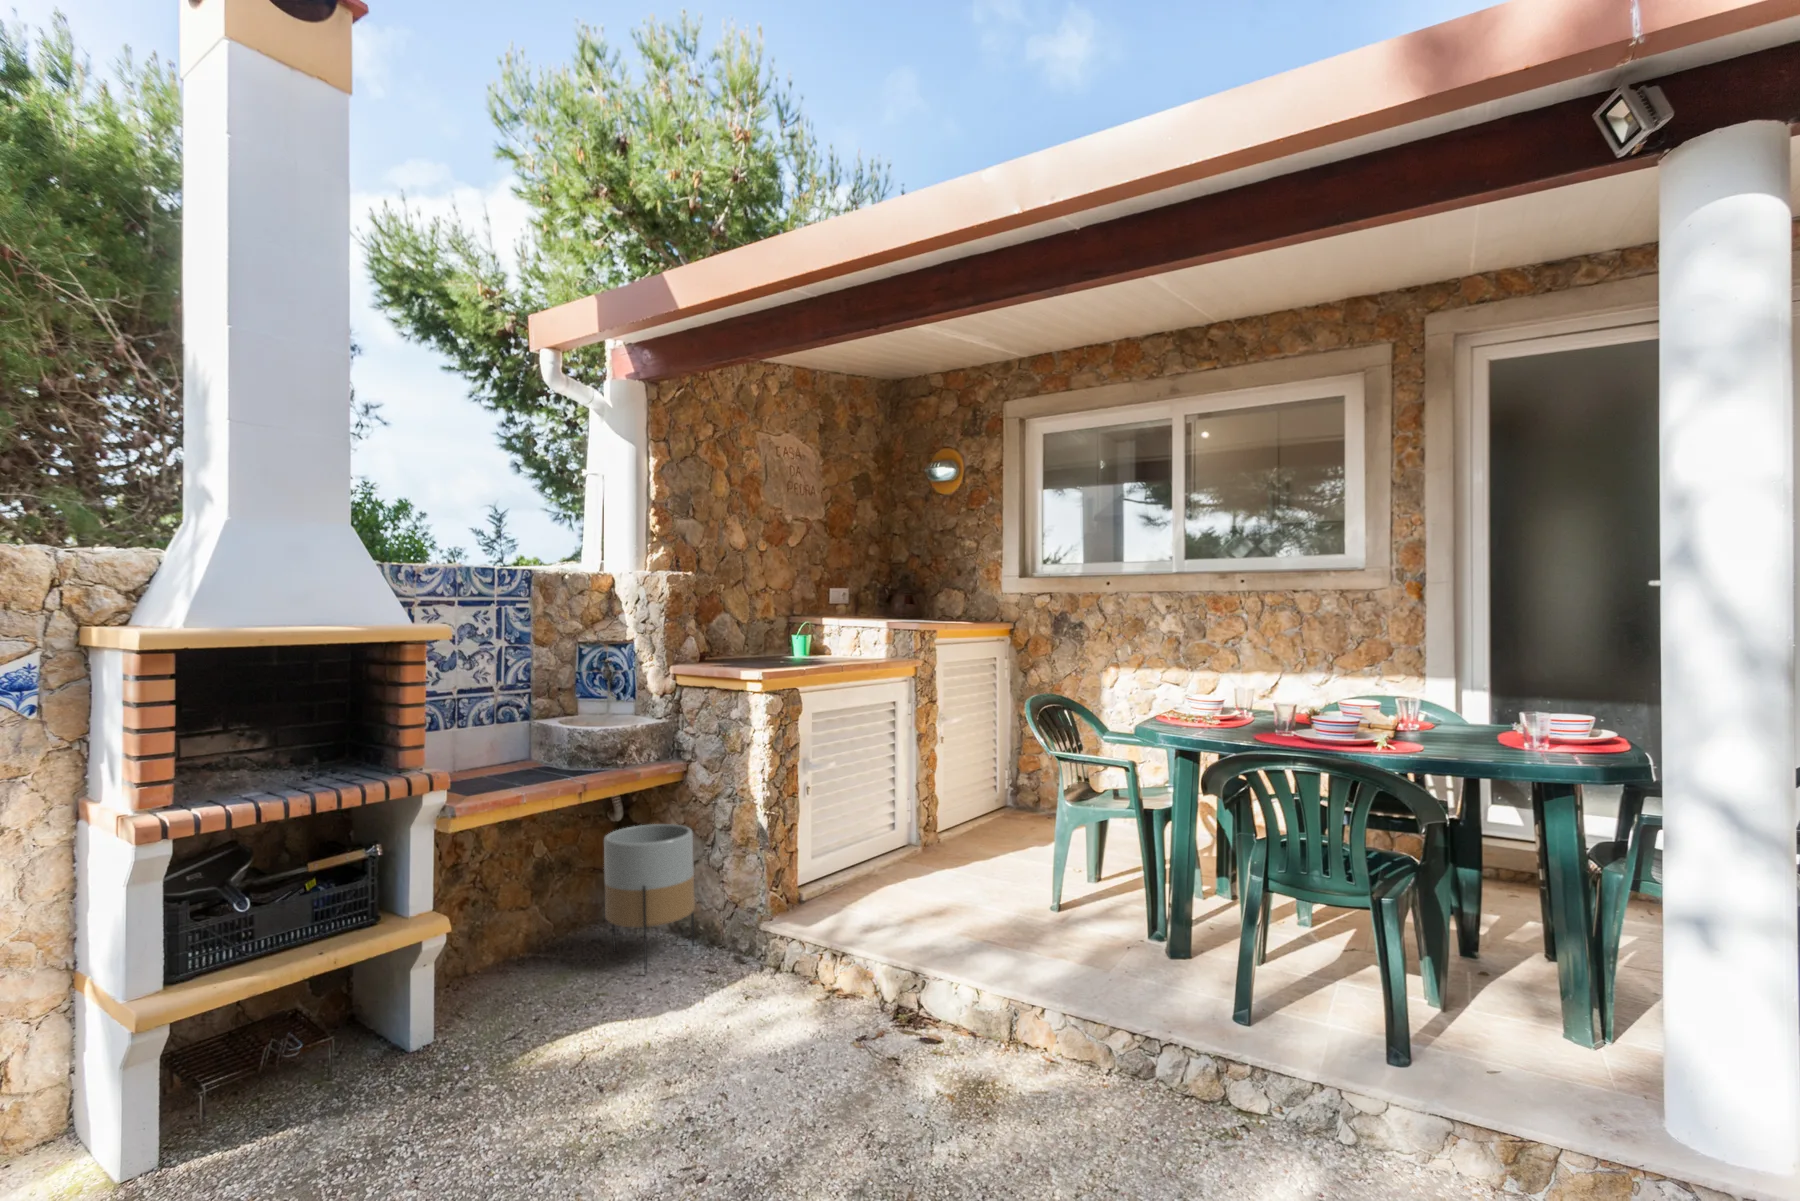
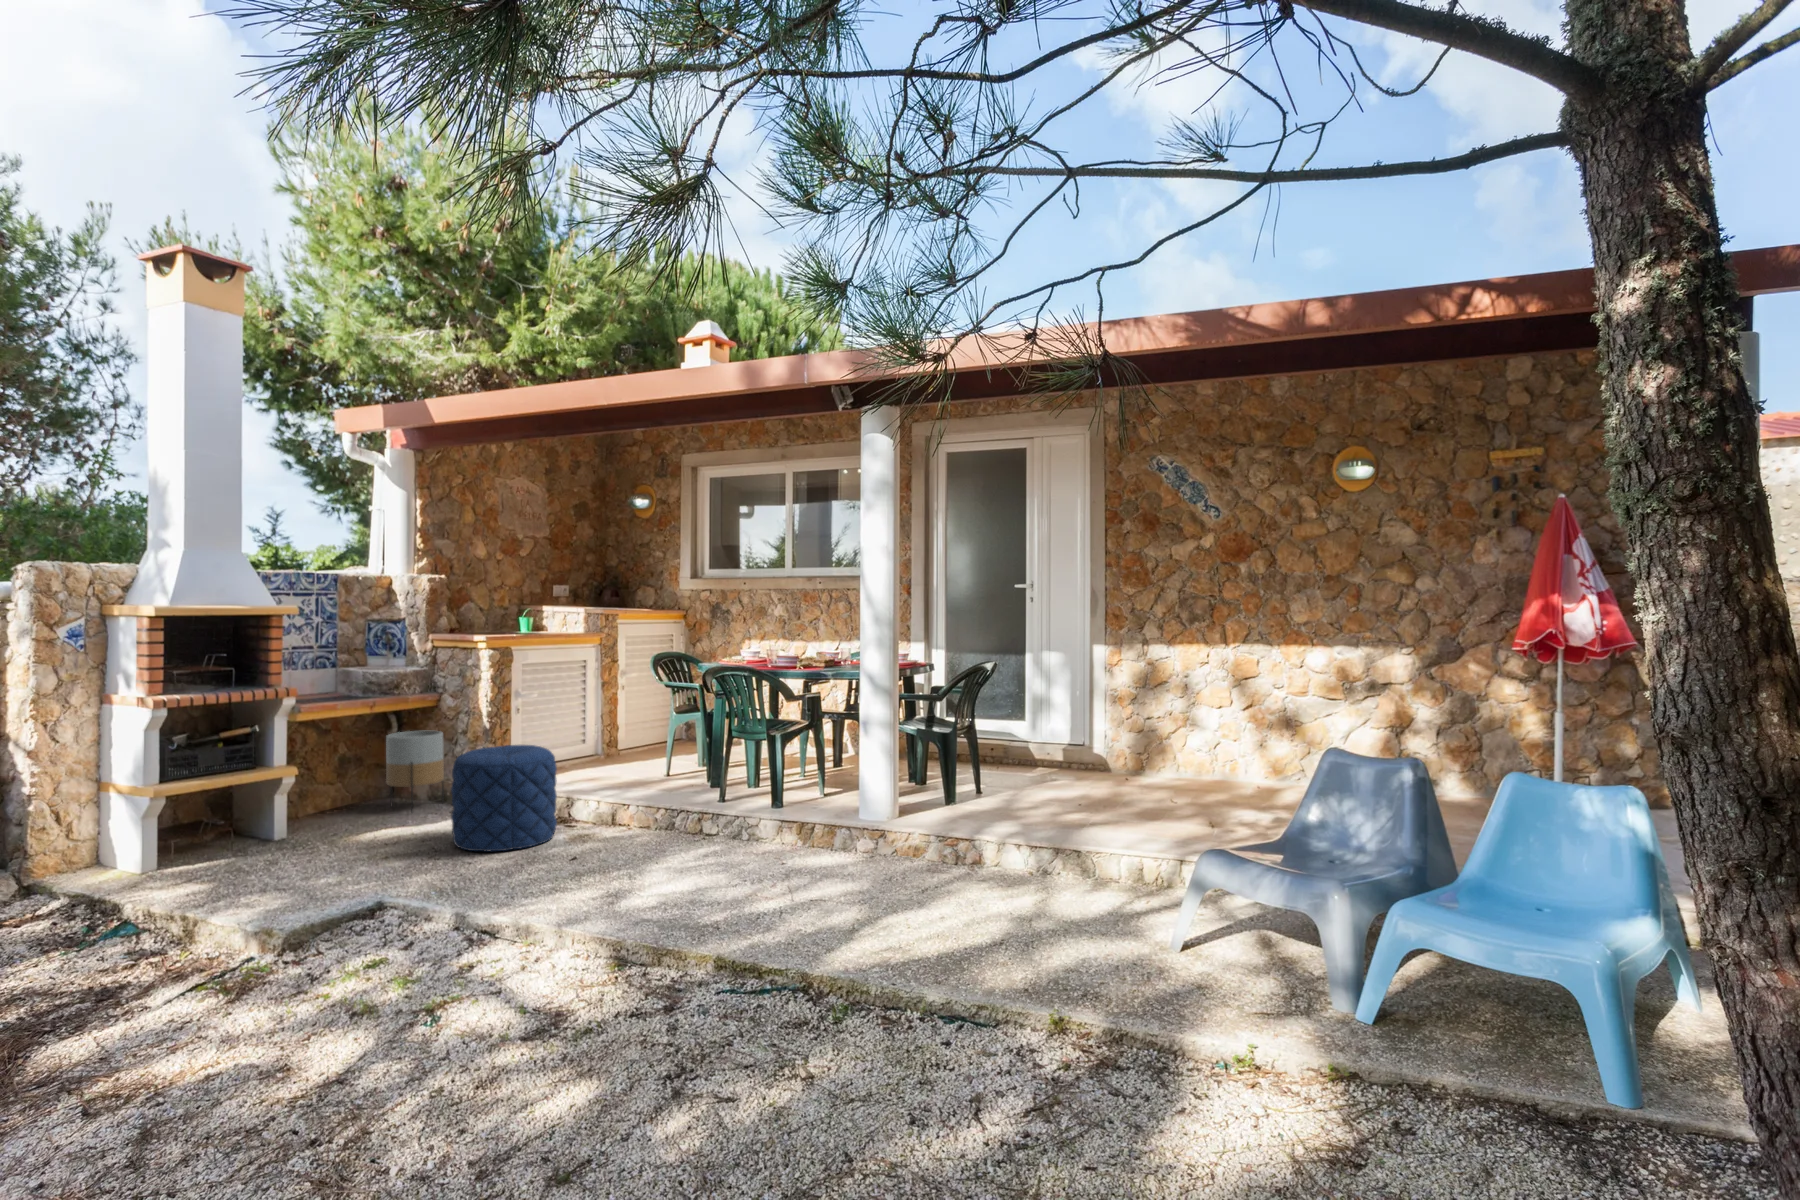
pouf: none [718,884,915,1133] -> present [451,745,557,851]

